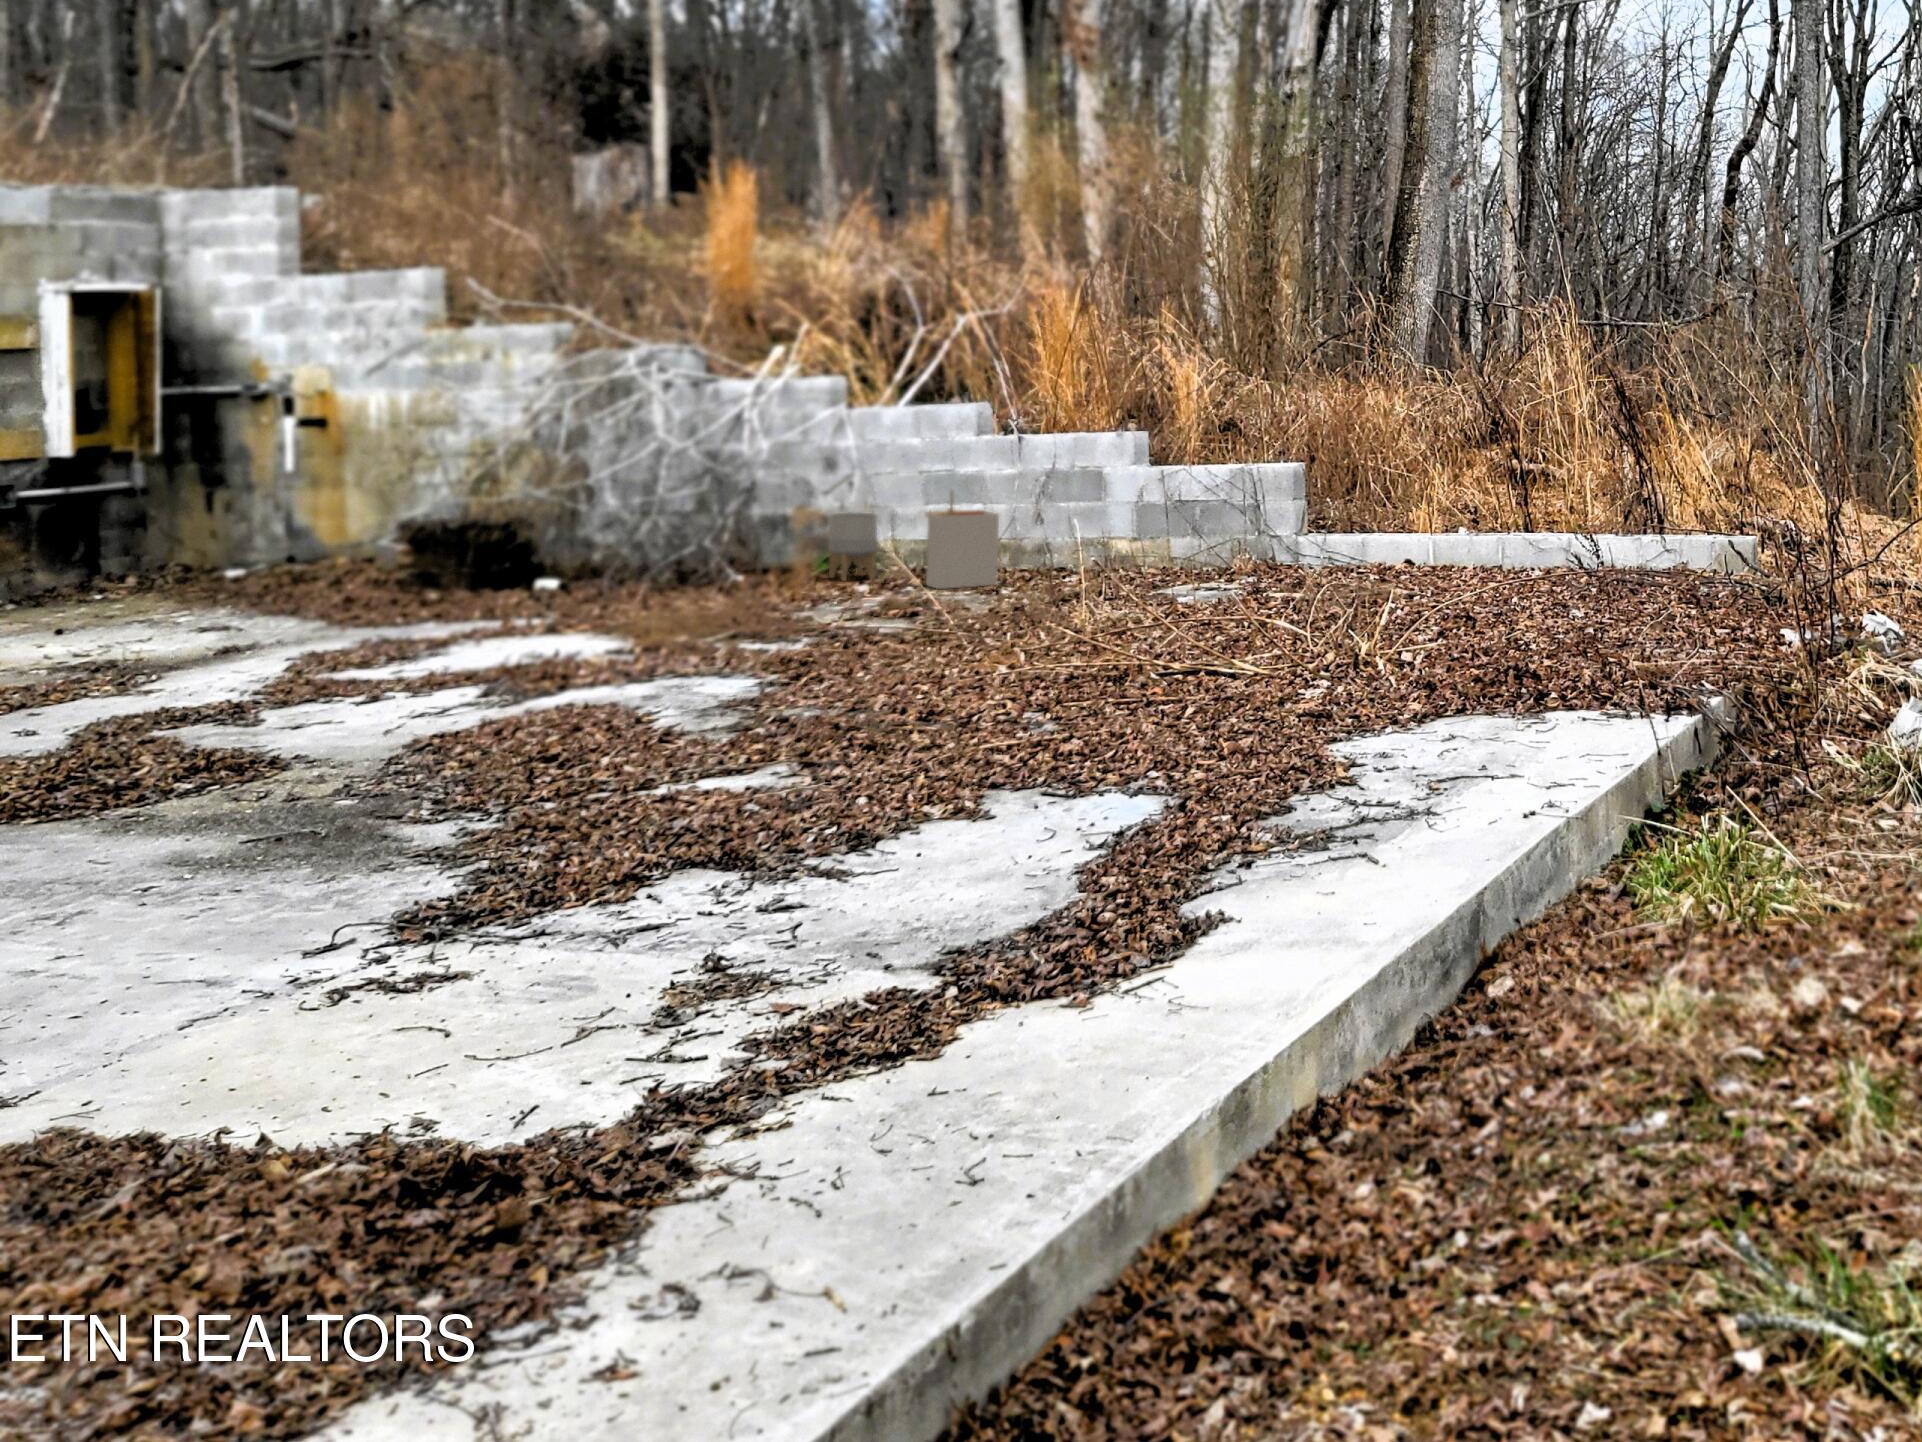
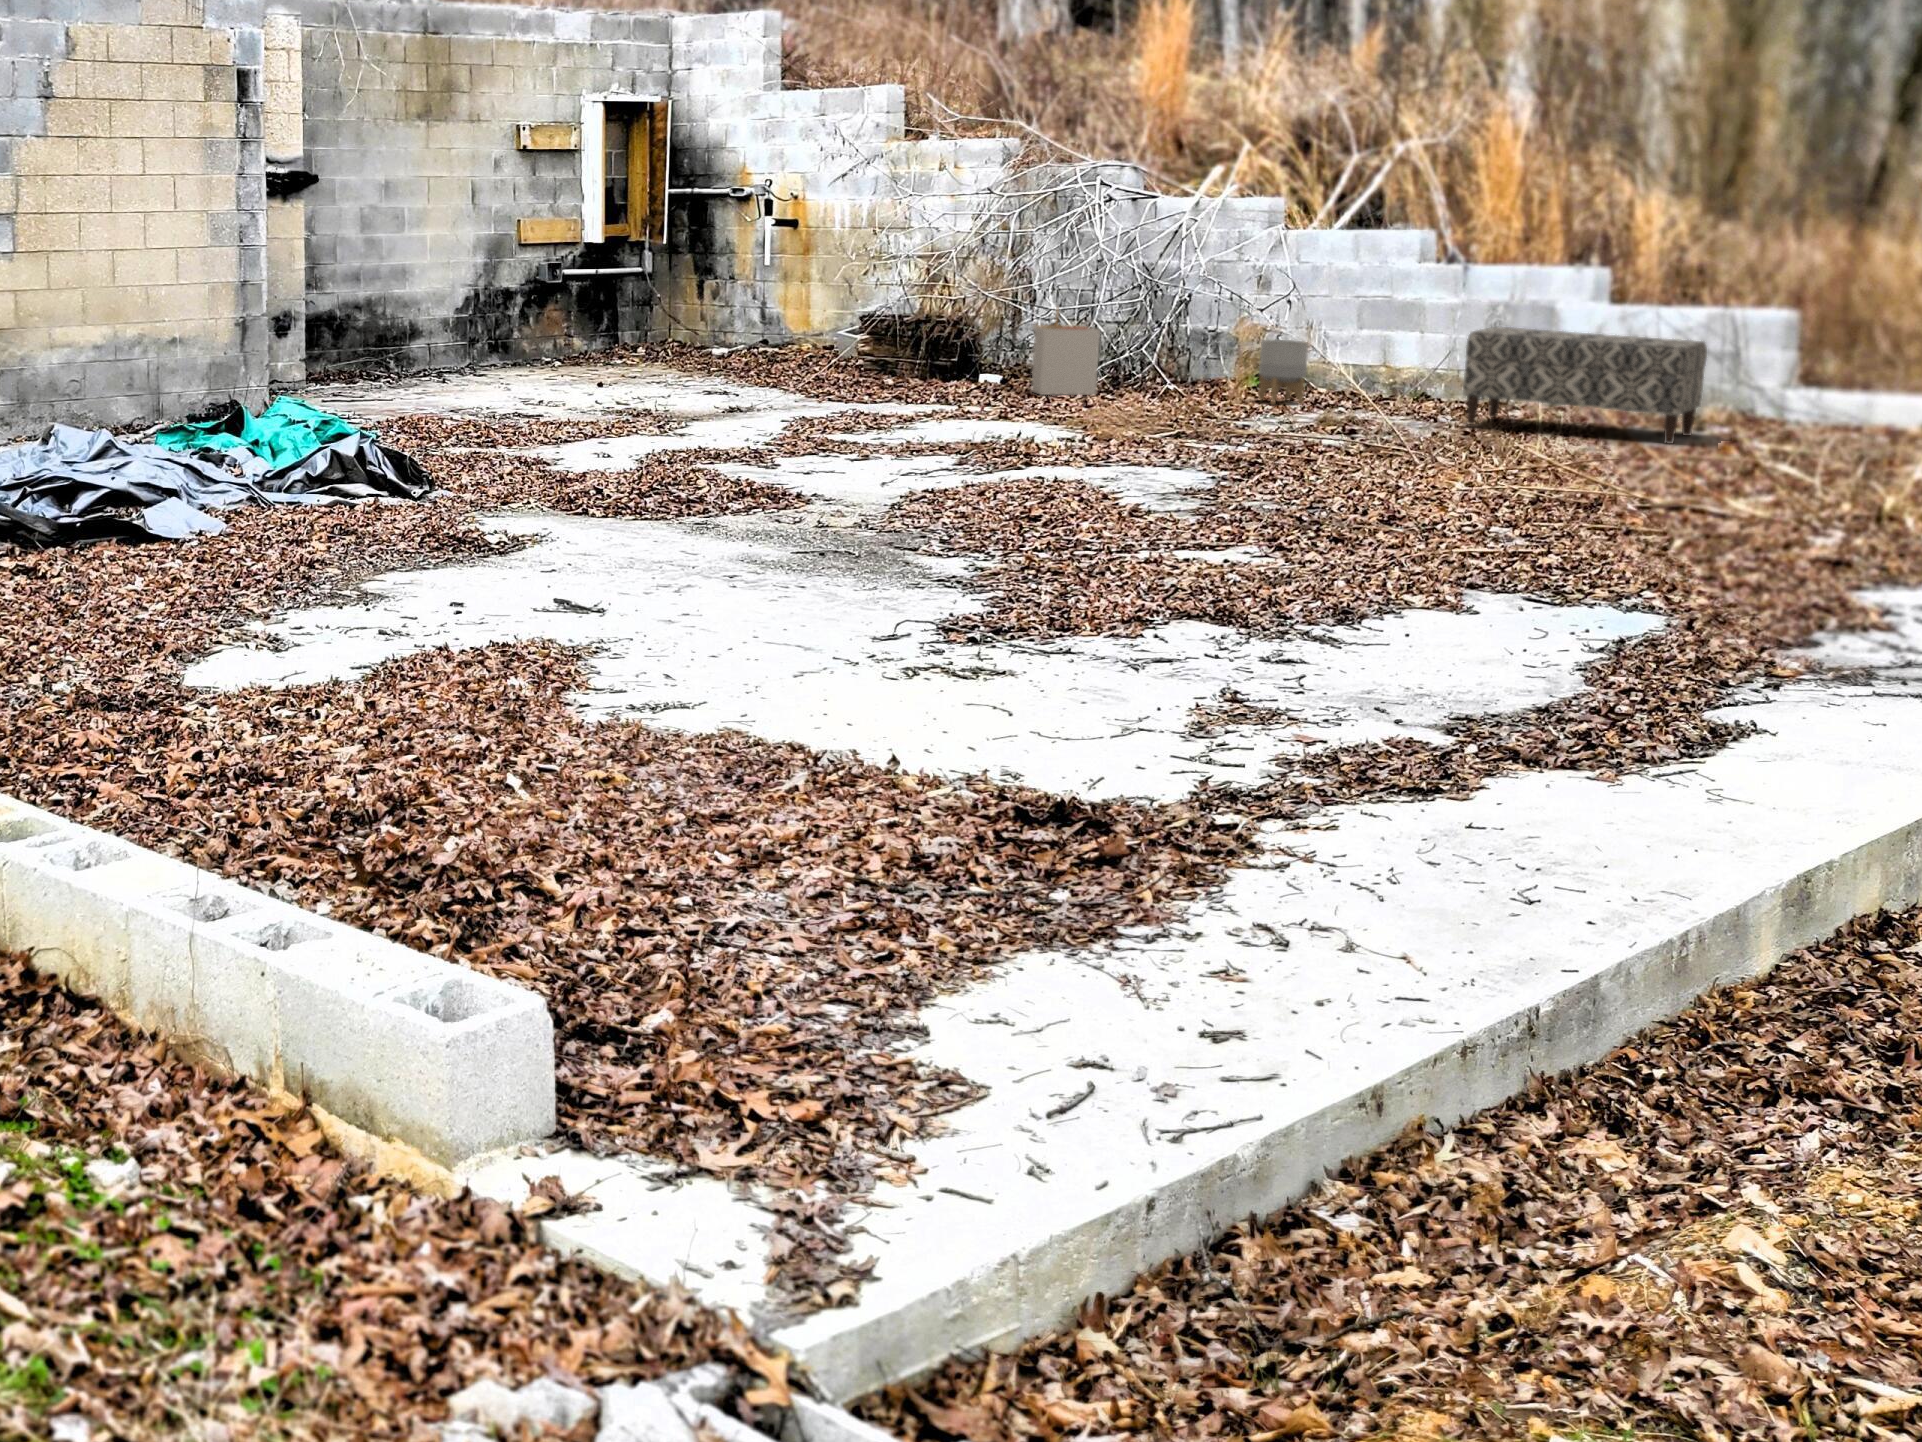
storage bin: present [924,491,999,589] -> present [1031,307,1100,395]
bench: none [1023,491,1234,599] -> present [1463,327,1707,444]

